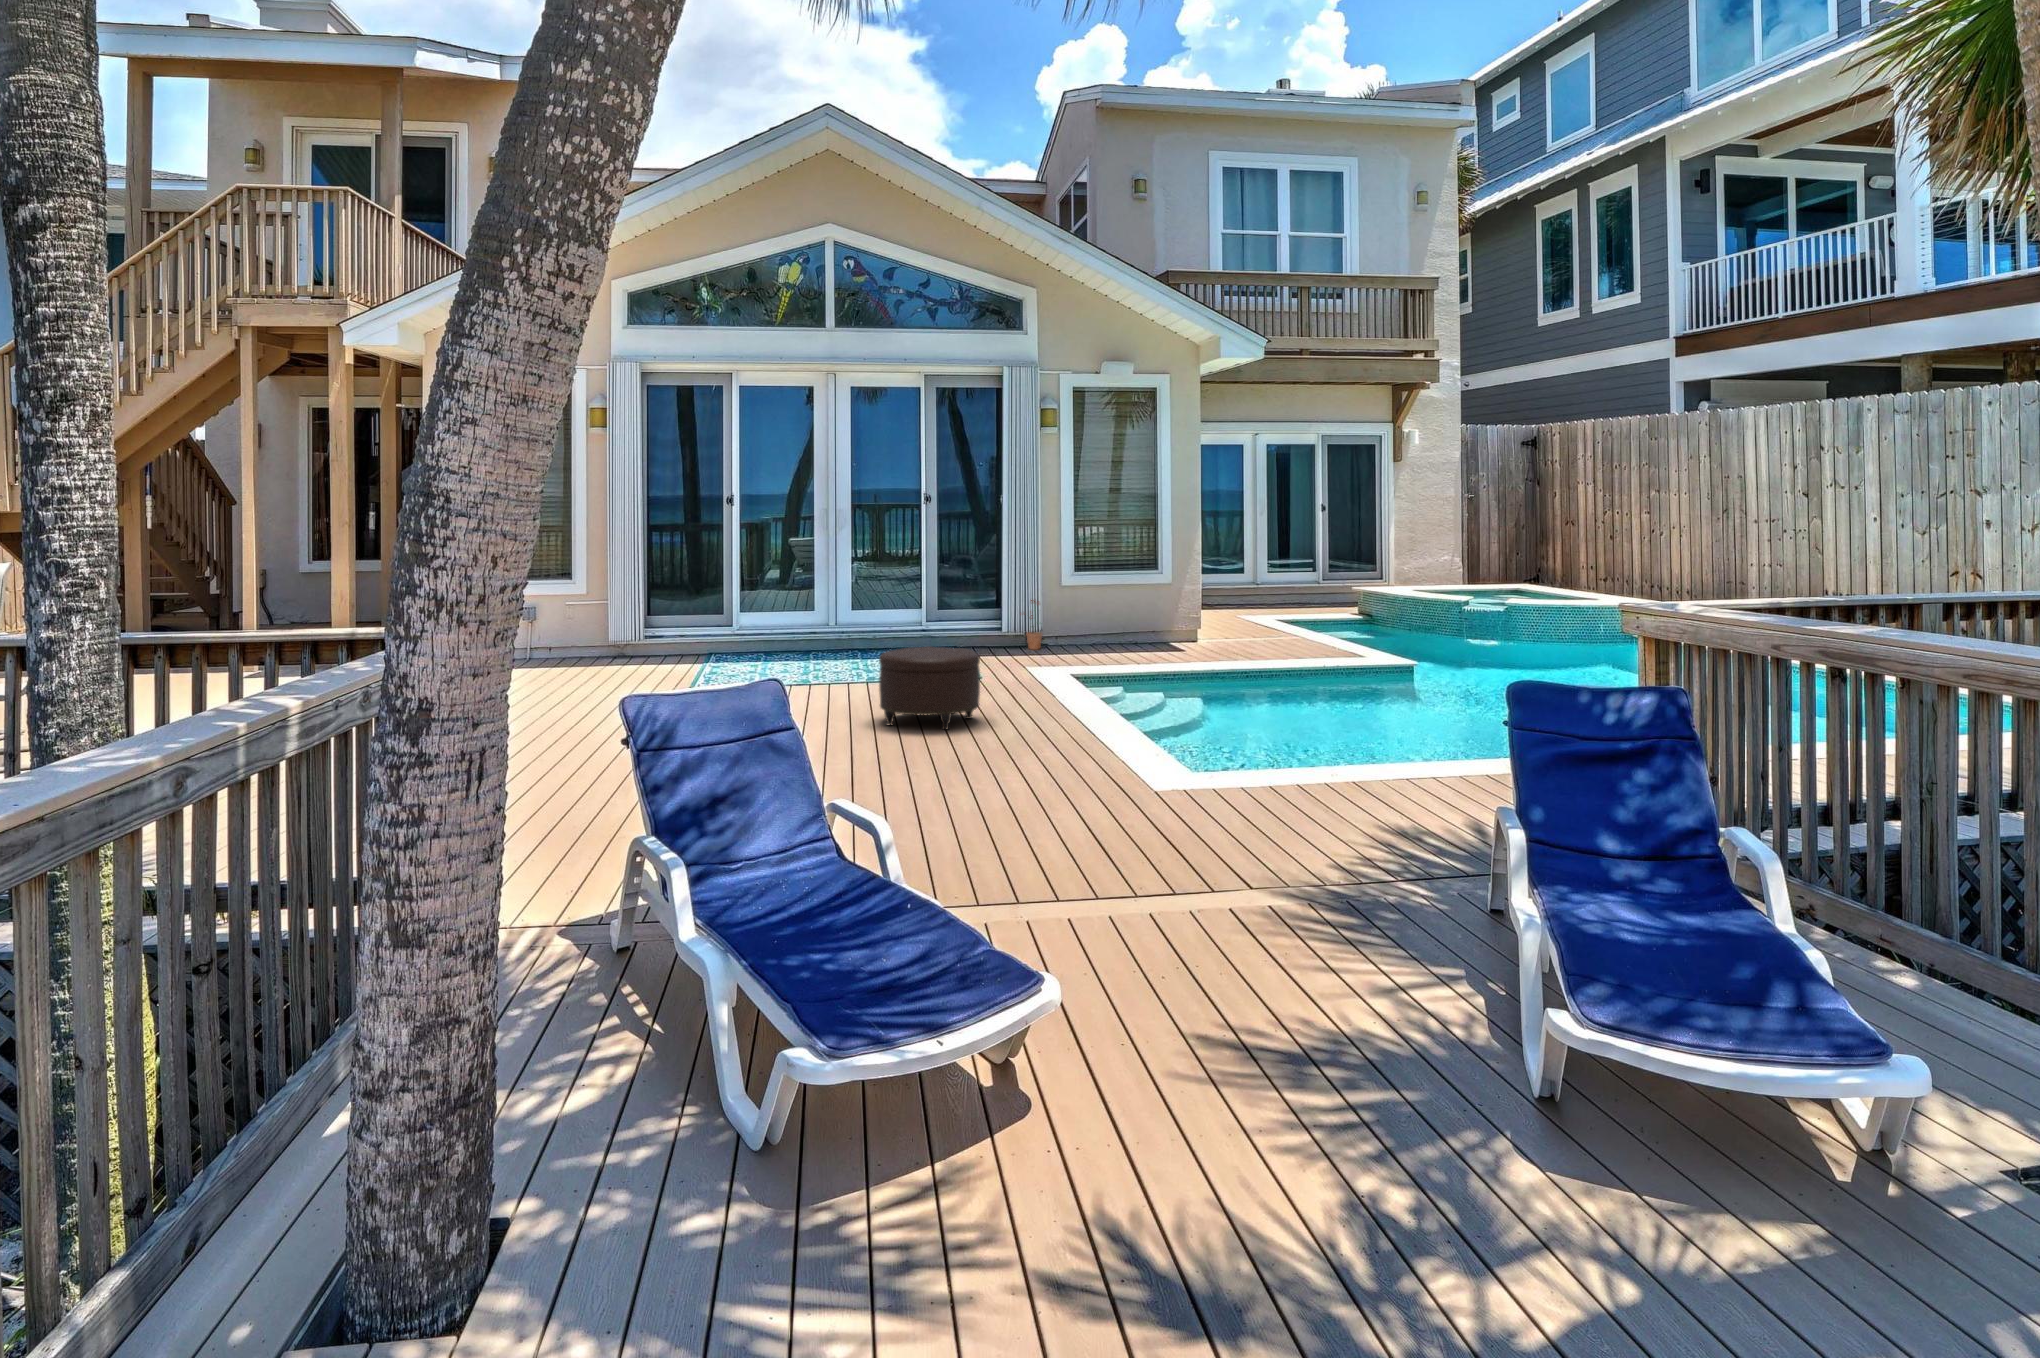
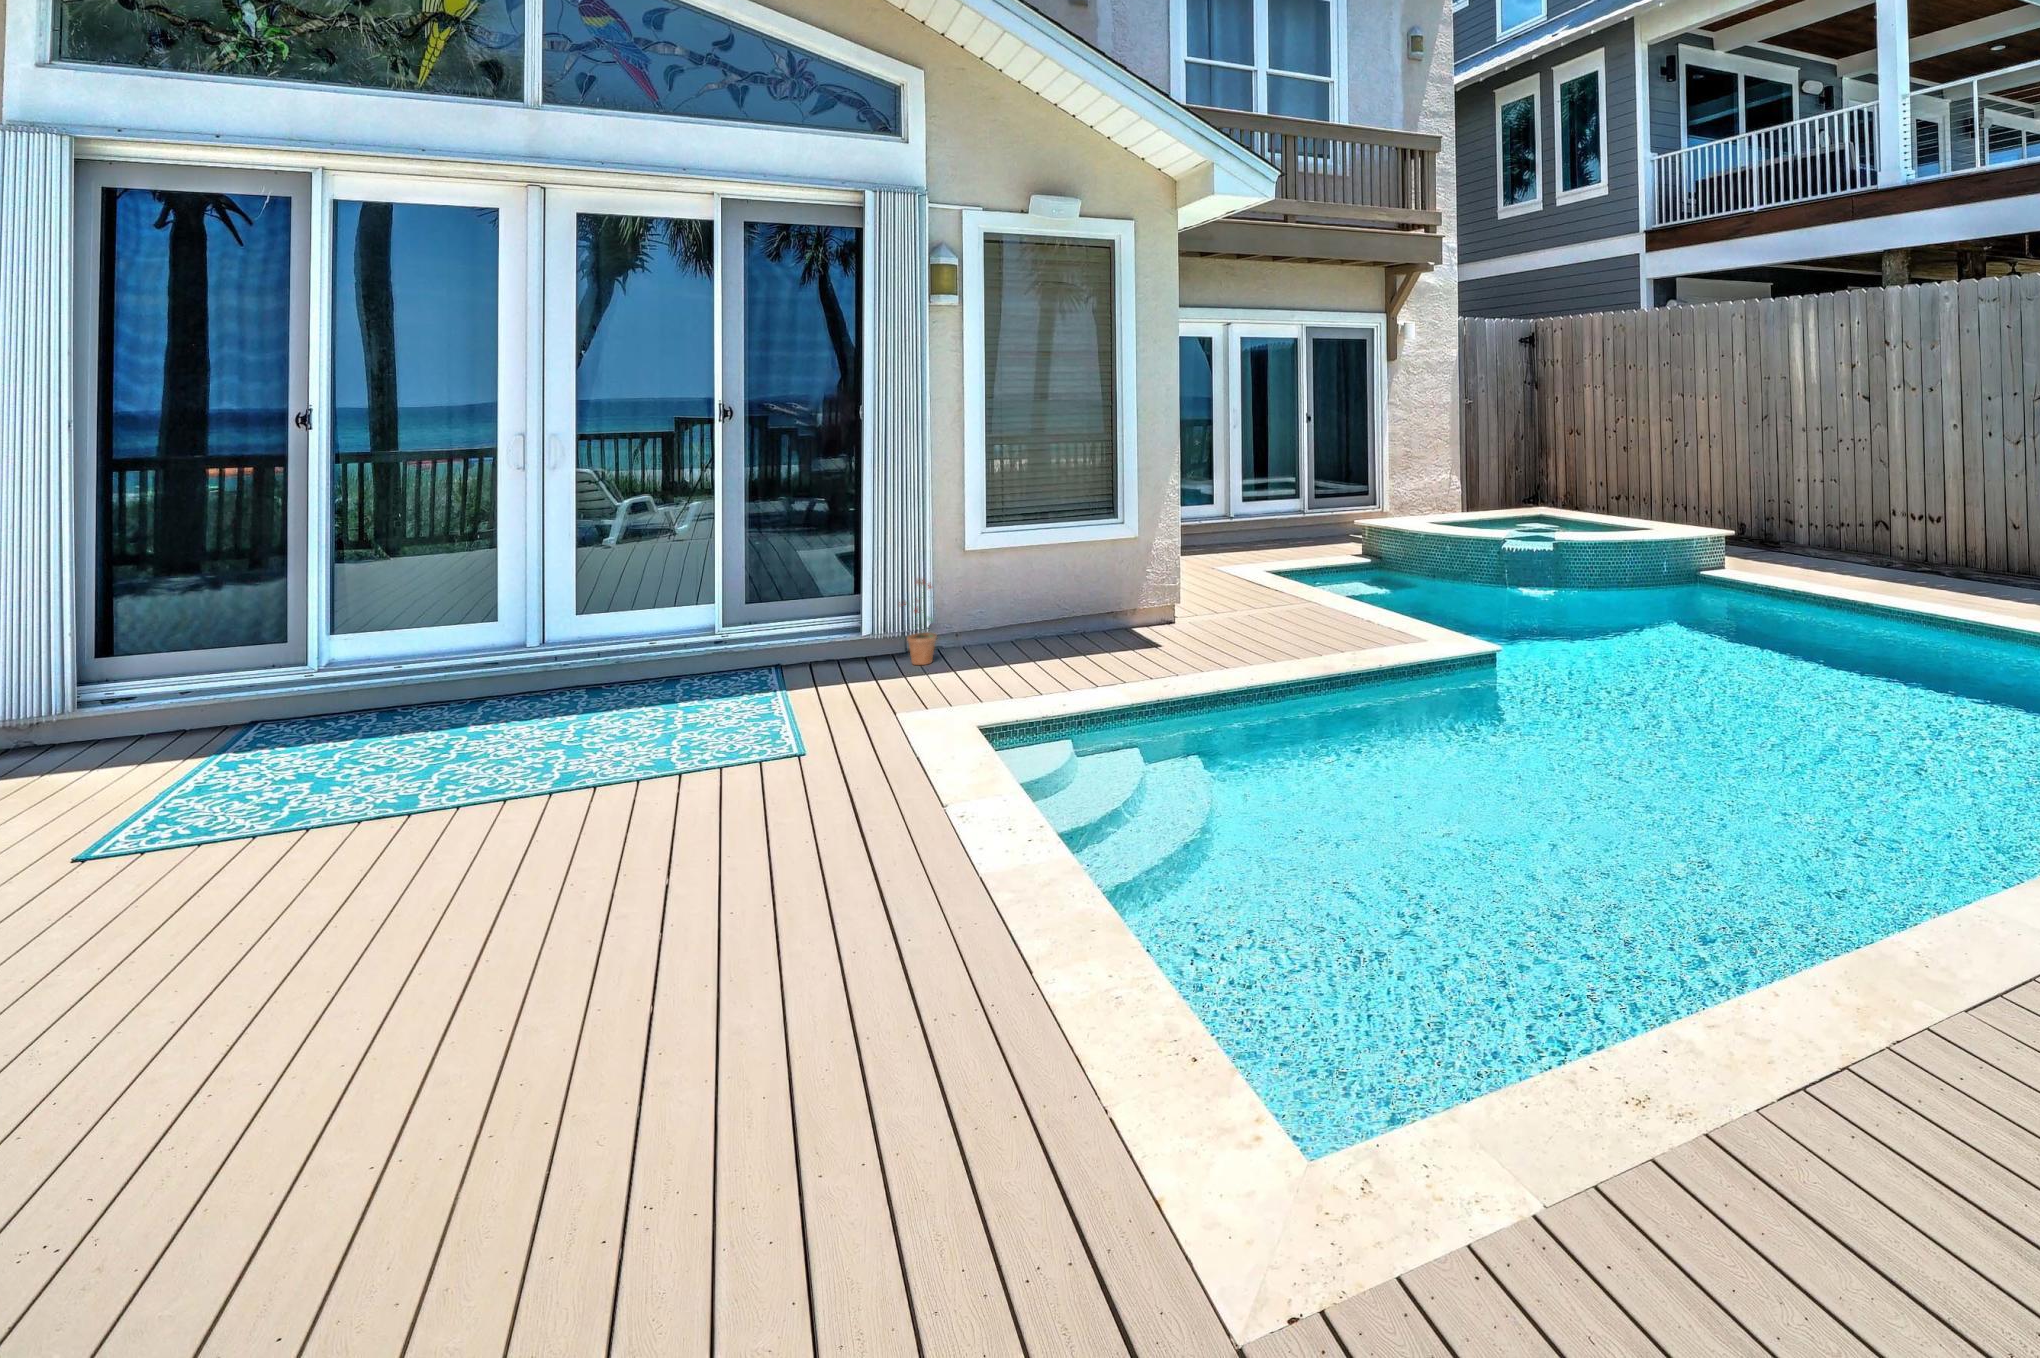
ottoman: present [879,646,980,730] -> none [386,811,727,1126]

